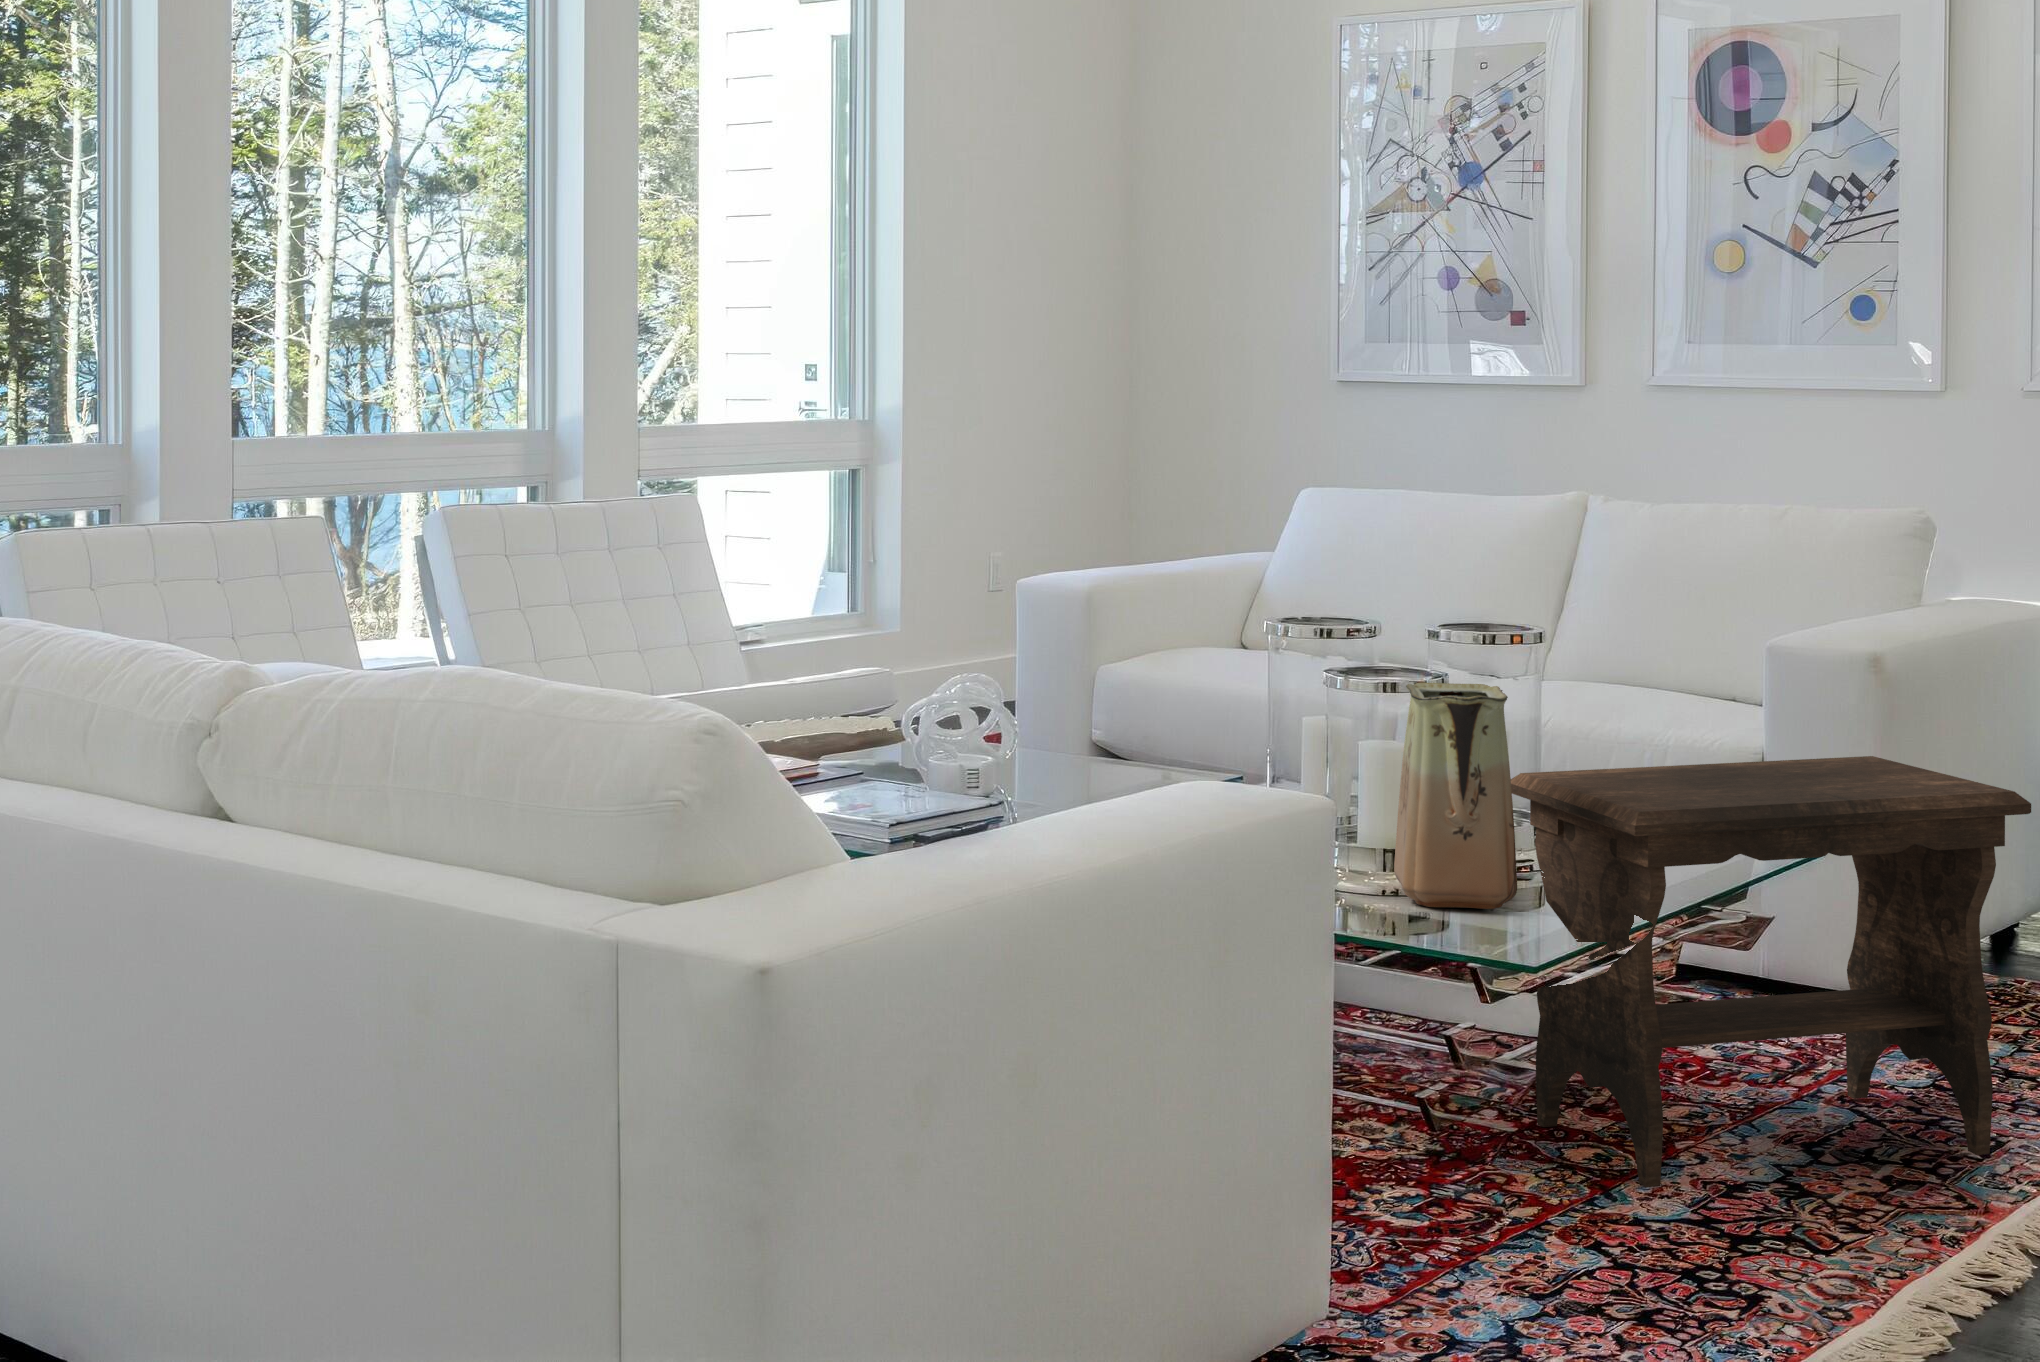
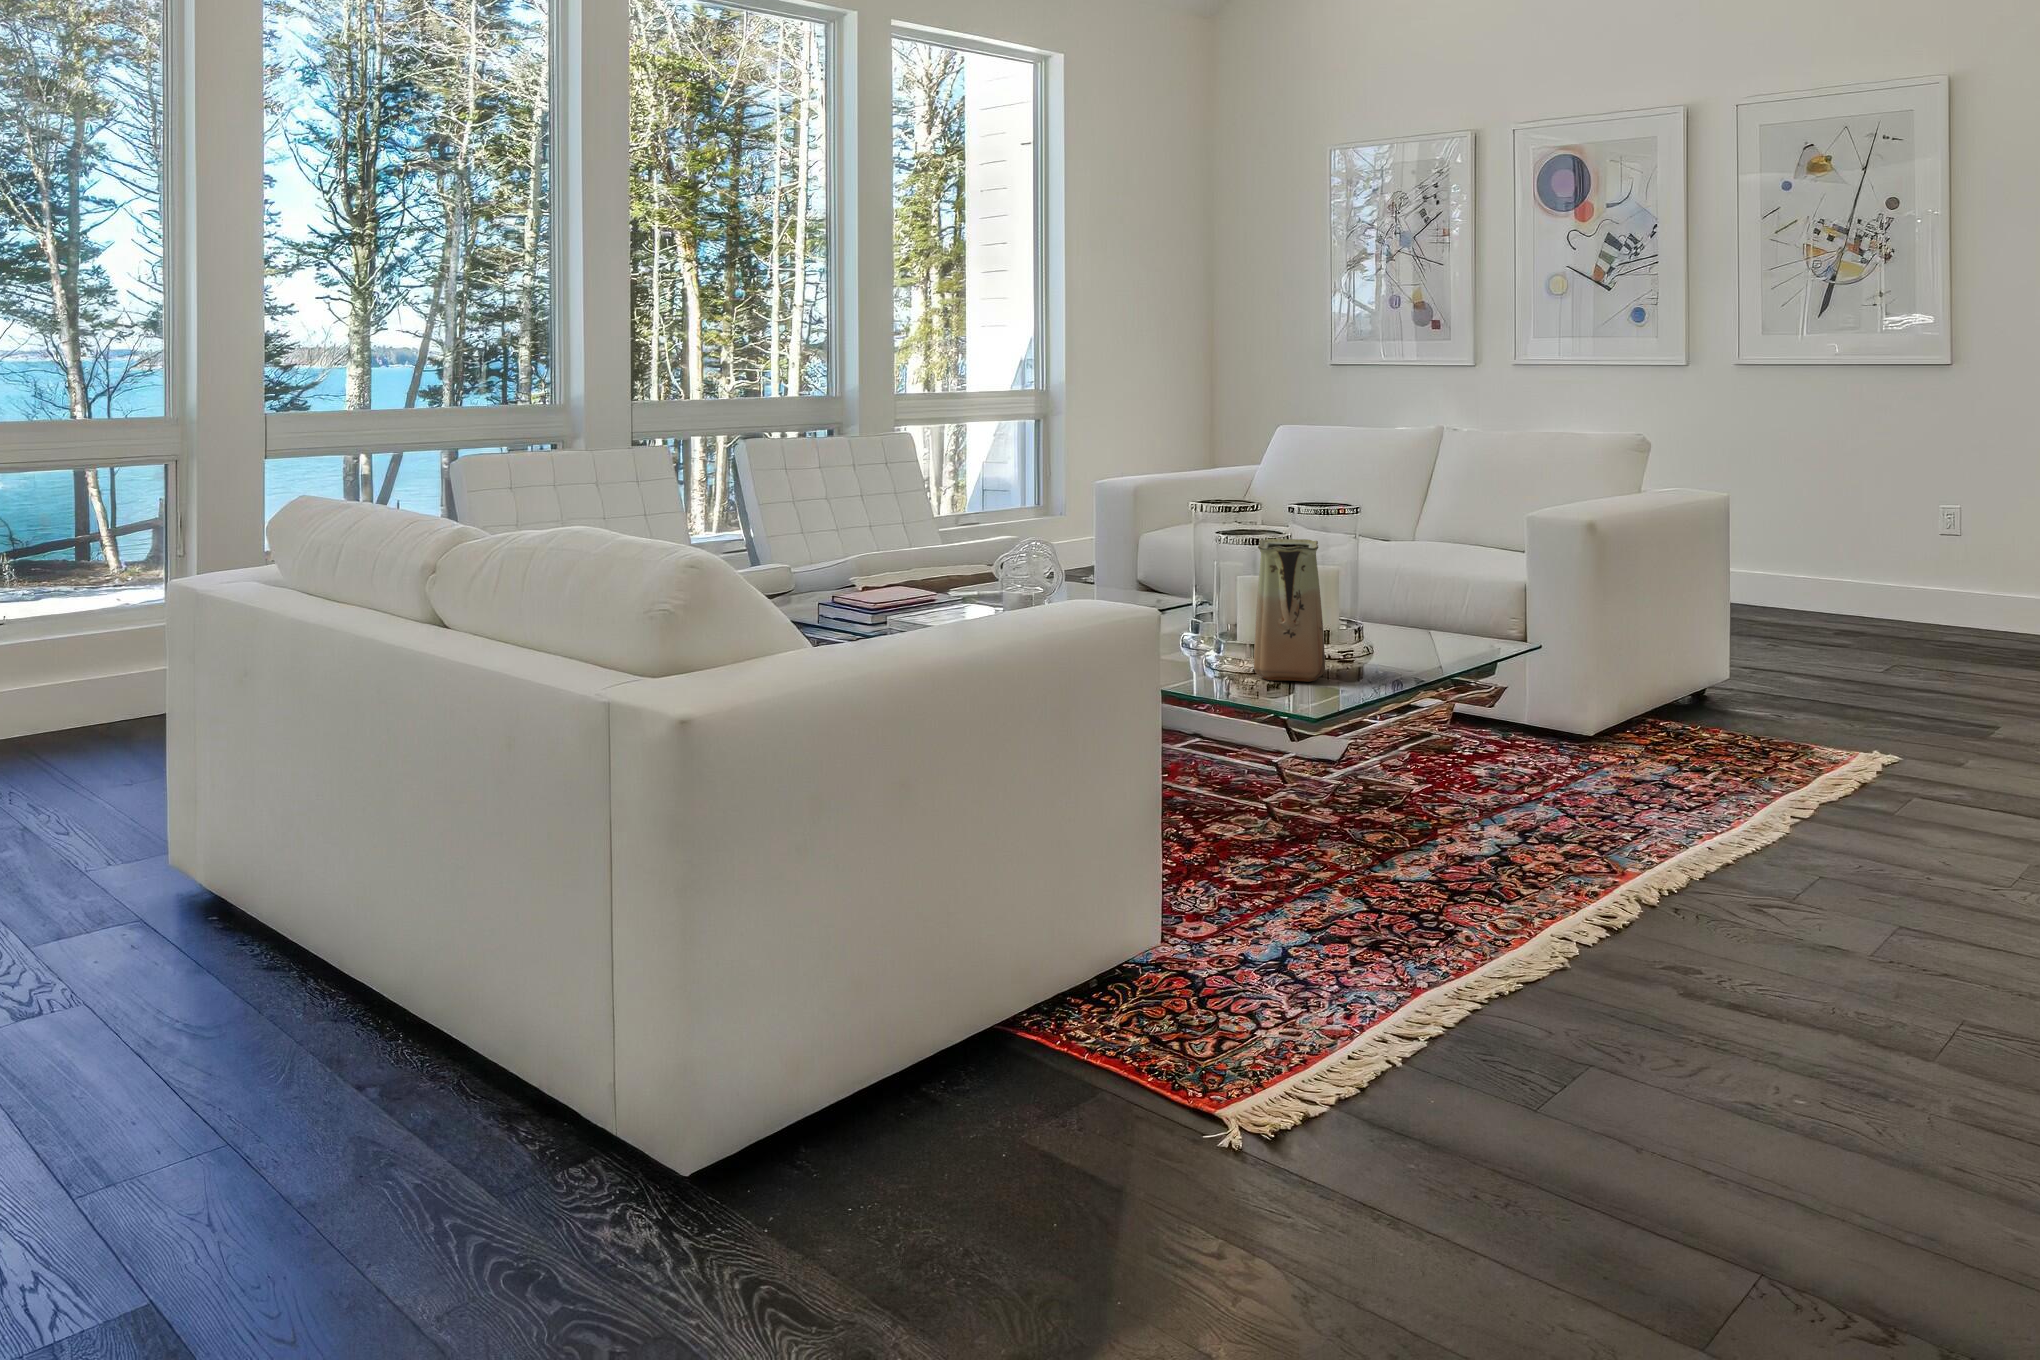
footstool: present [1511,756,2031,1187] -> none [1334,584,1661,858]

